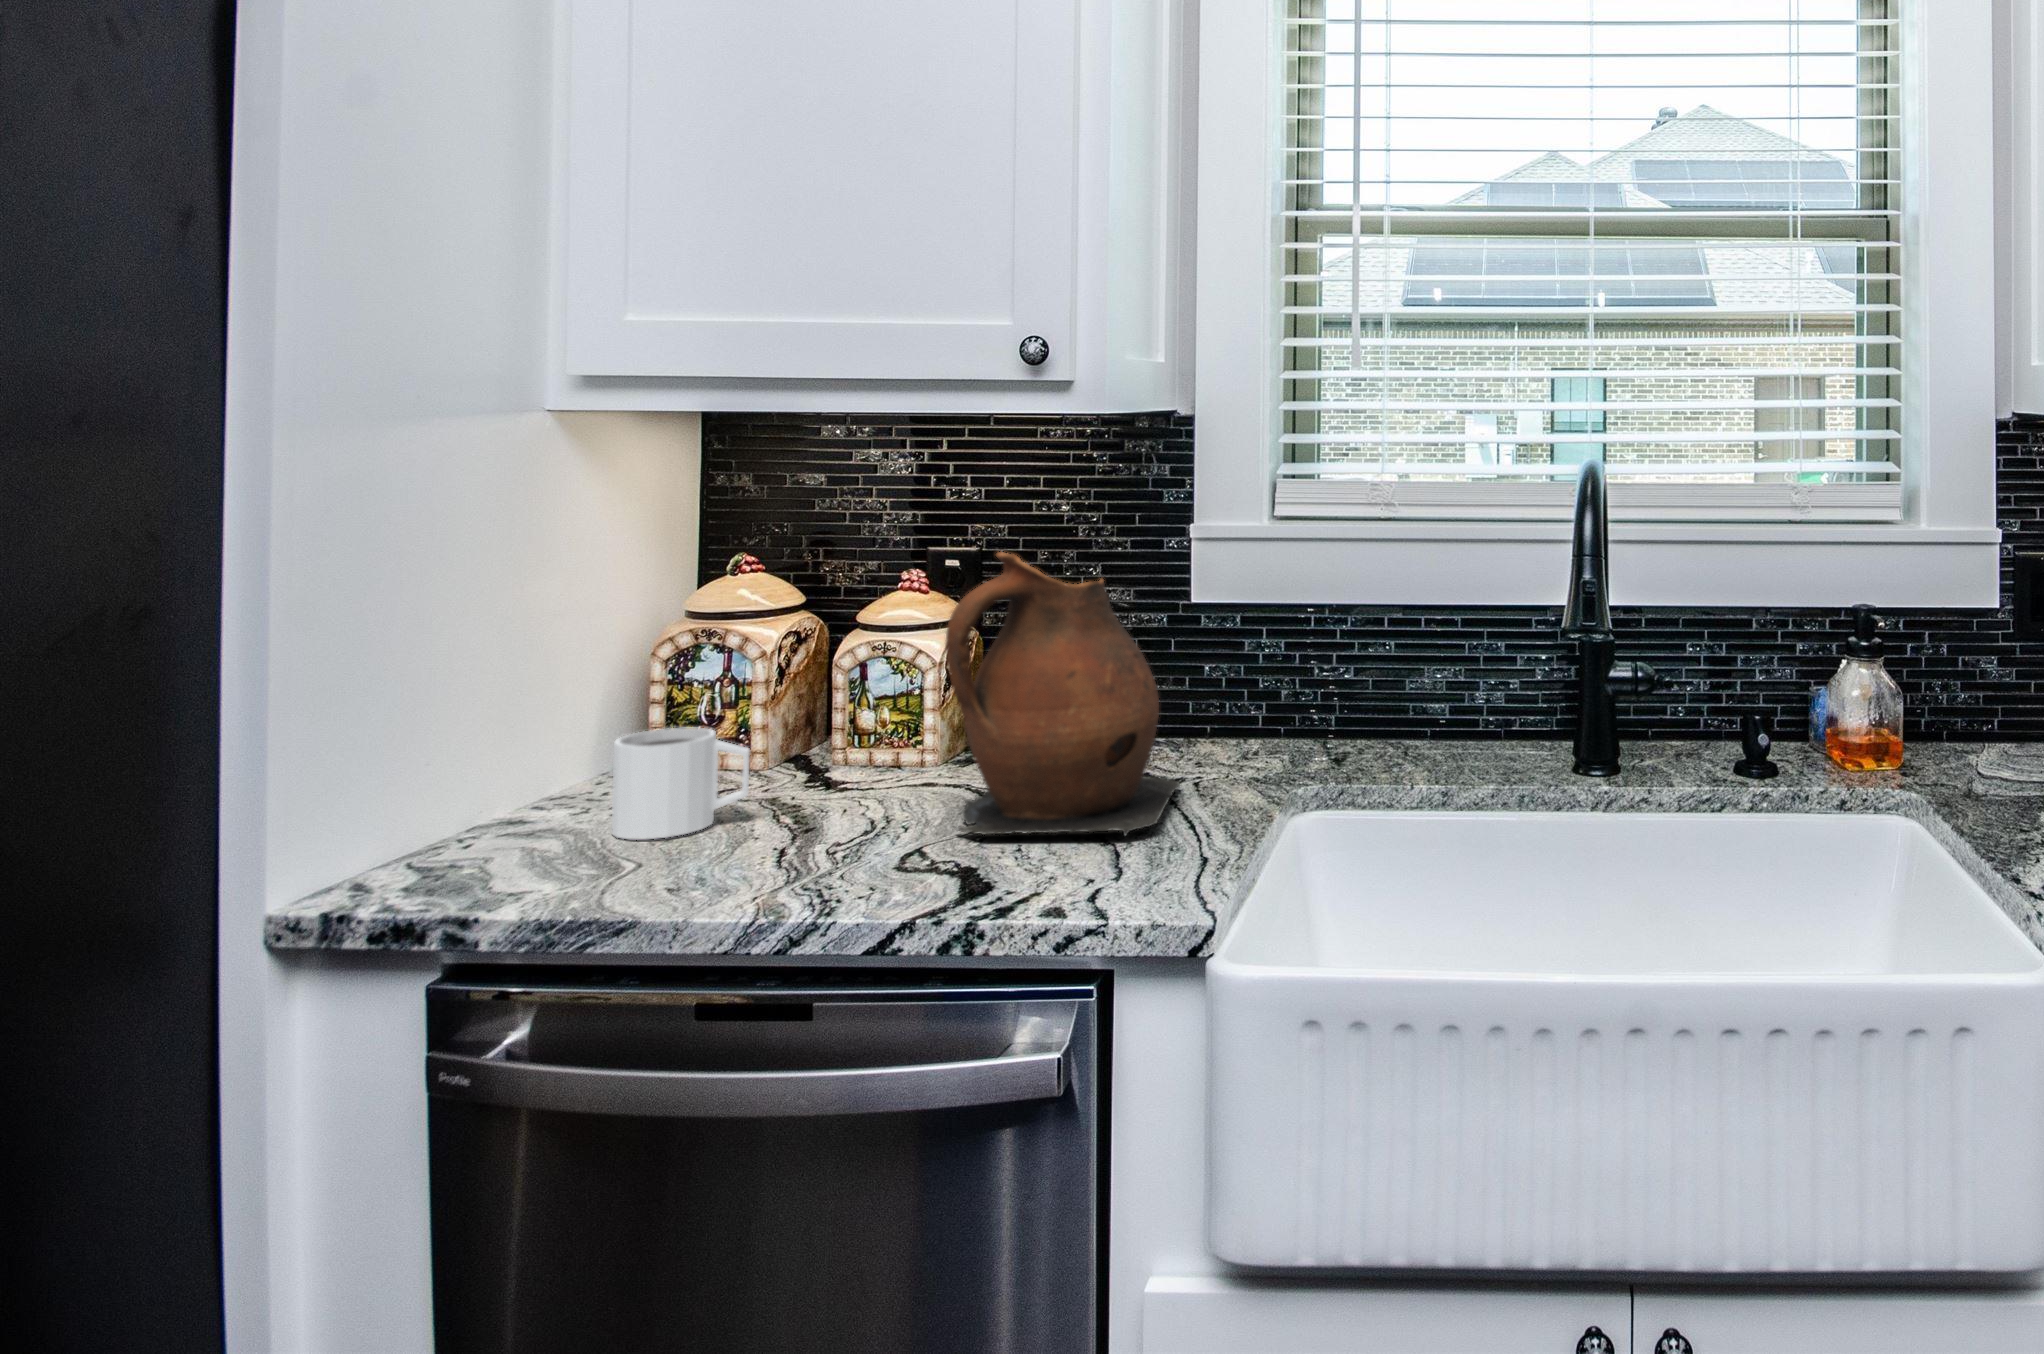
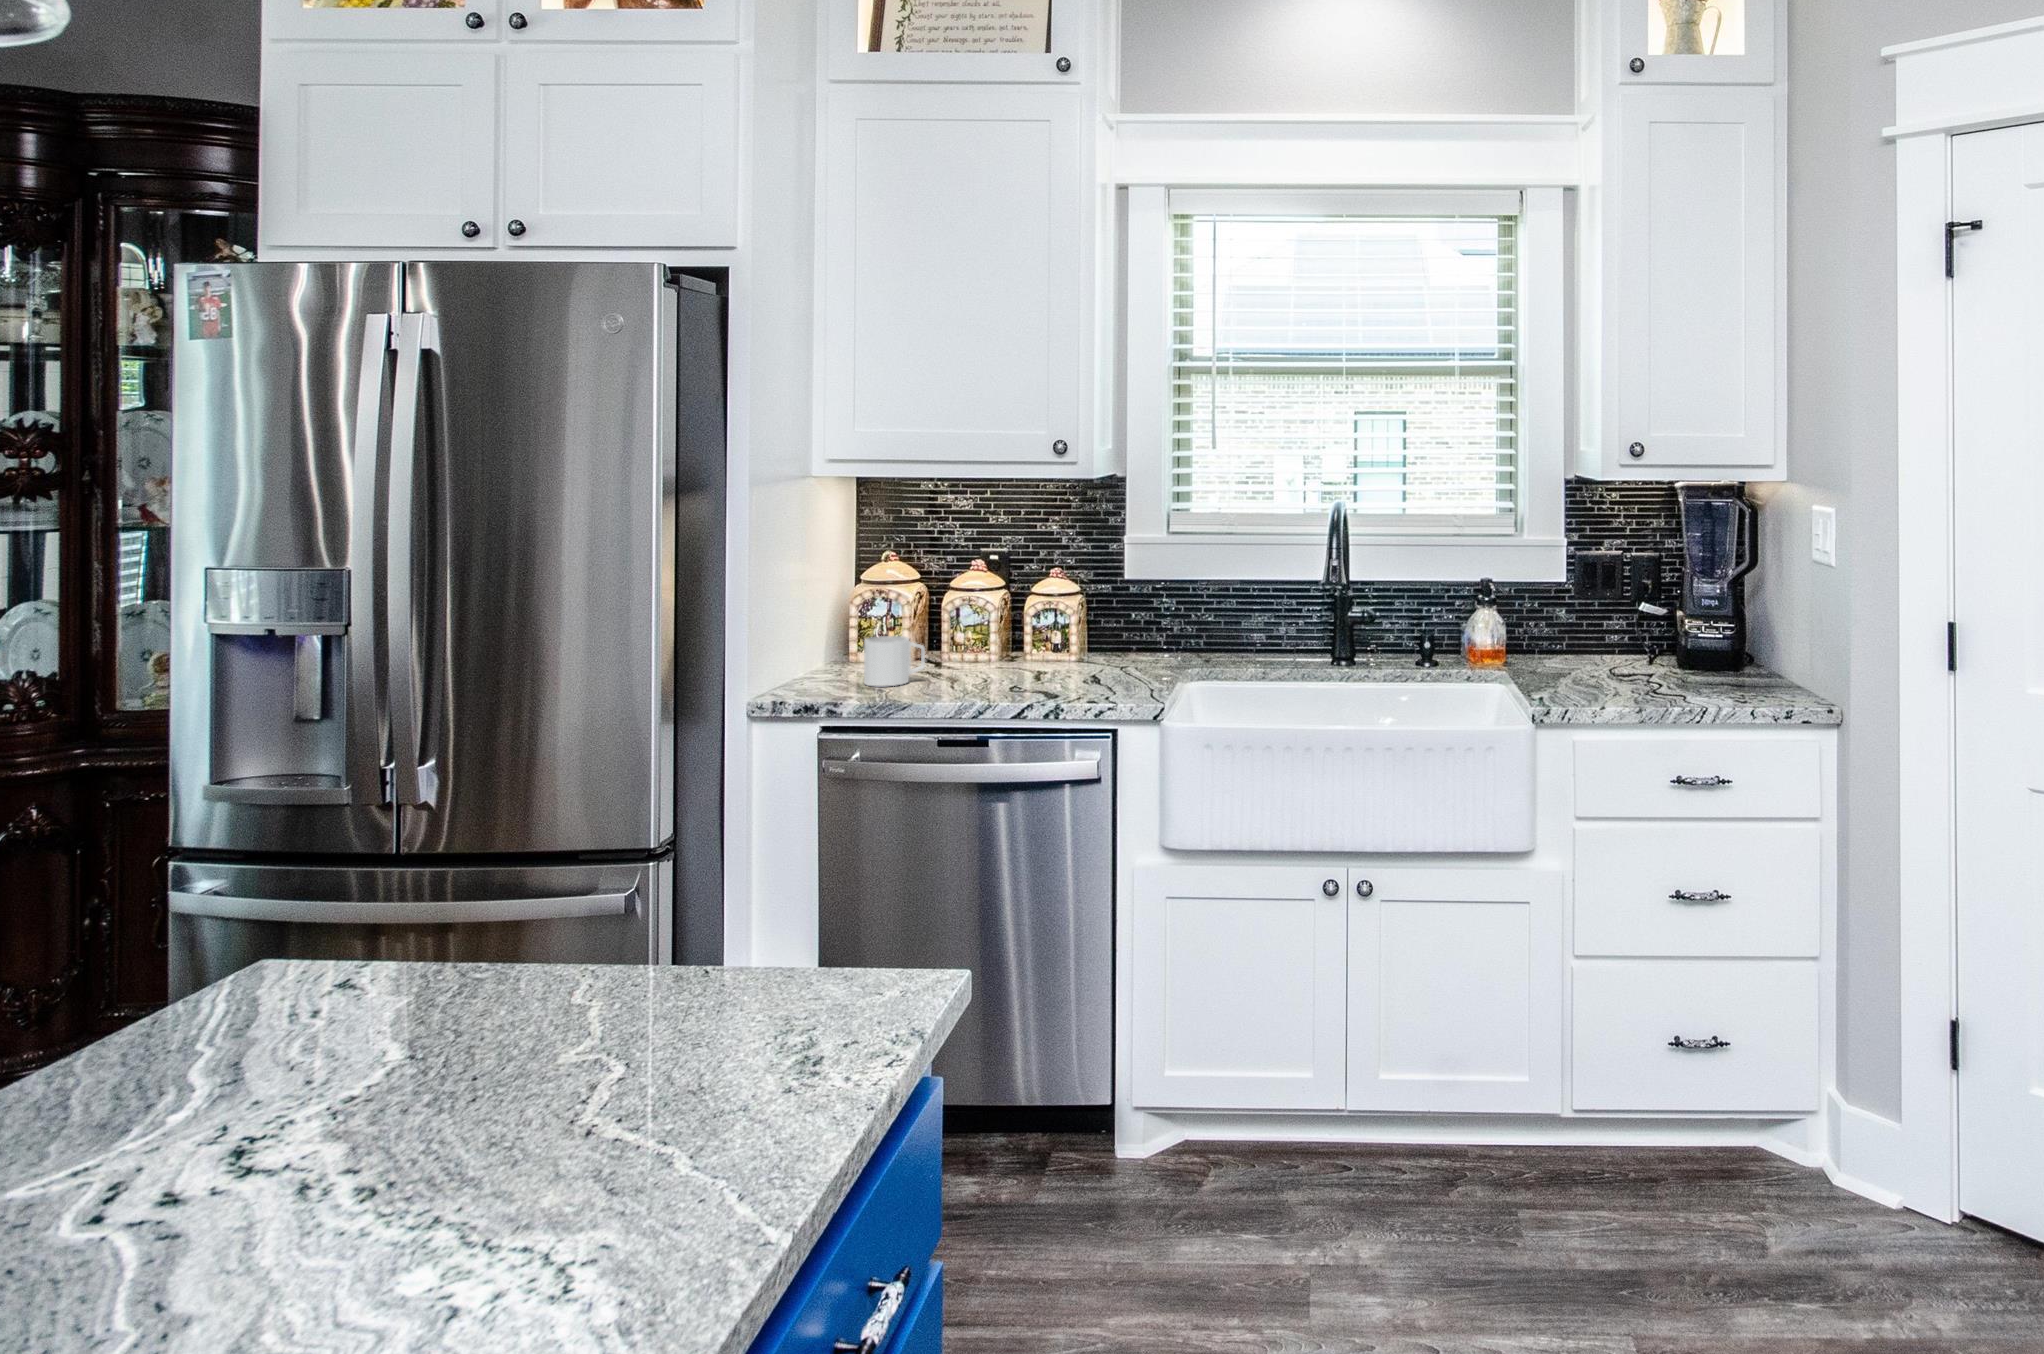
ceramic pitcher: present [946,552,1180,836] -> none [1022,550,1129,687]

